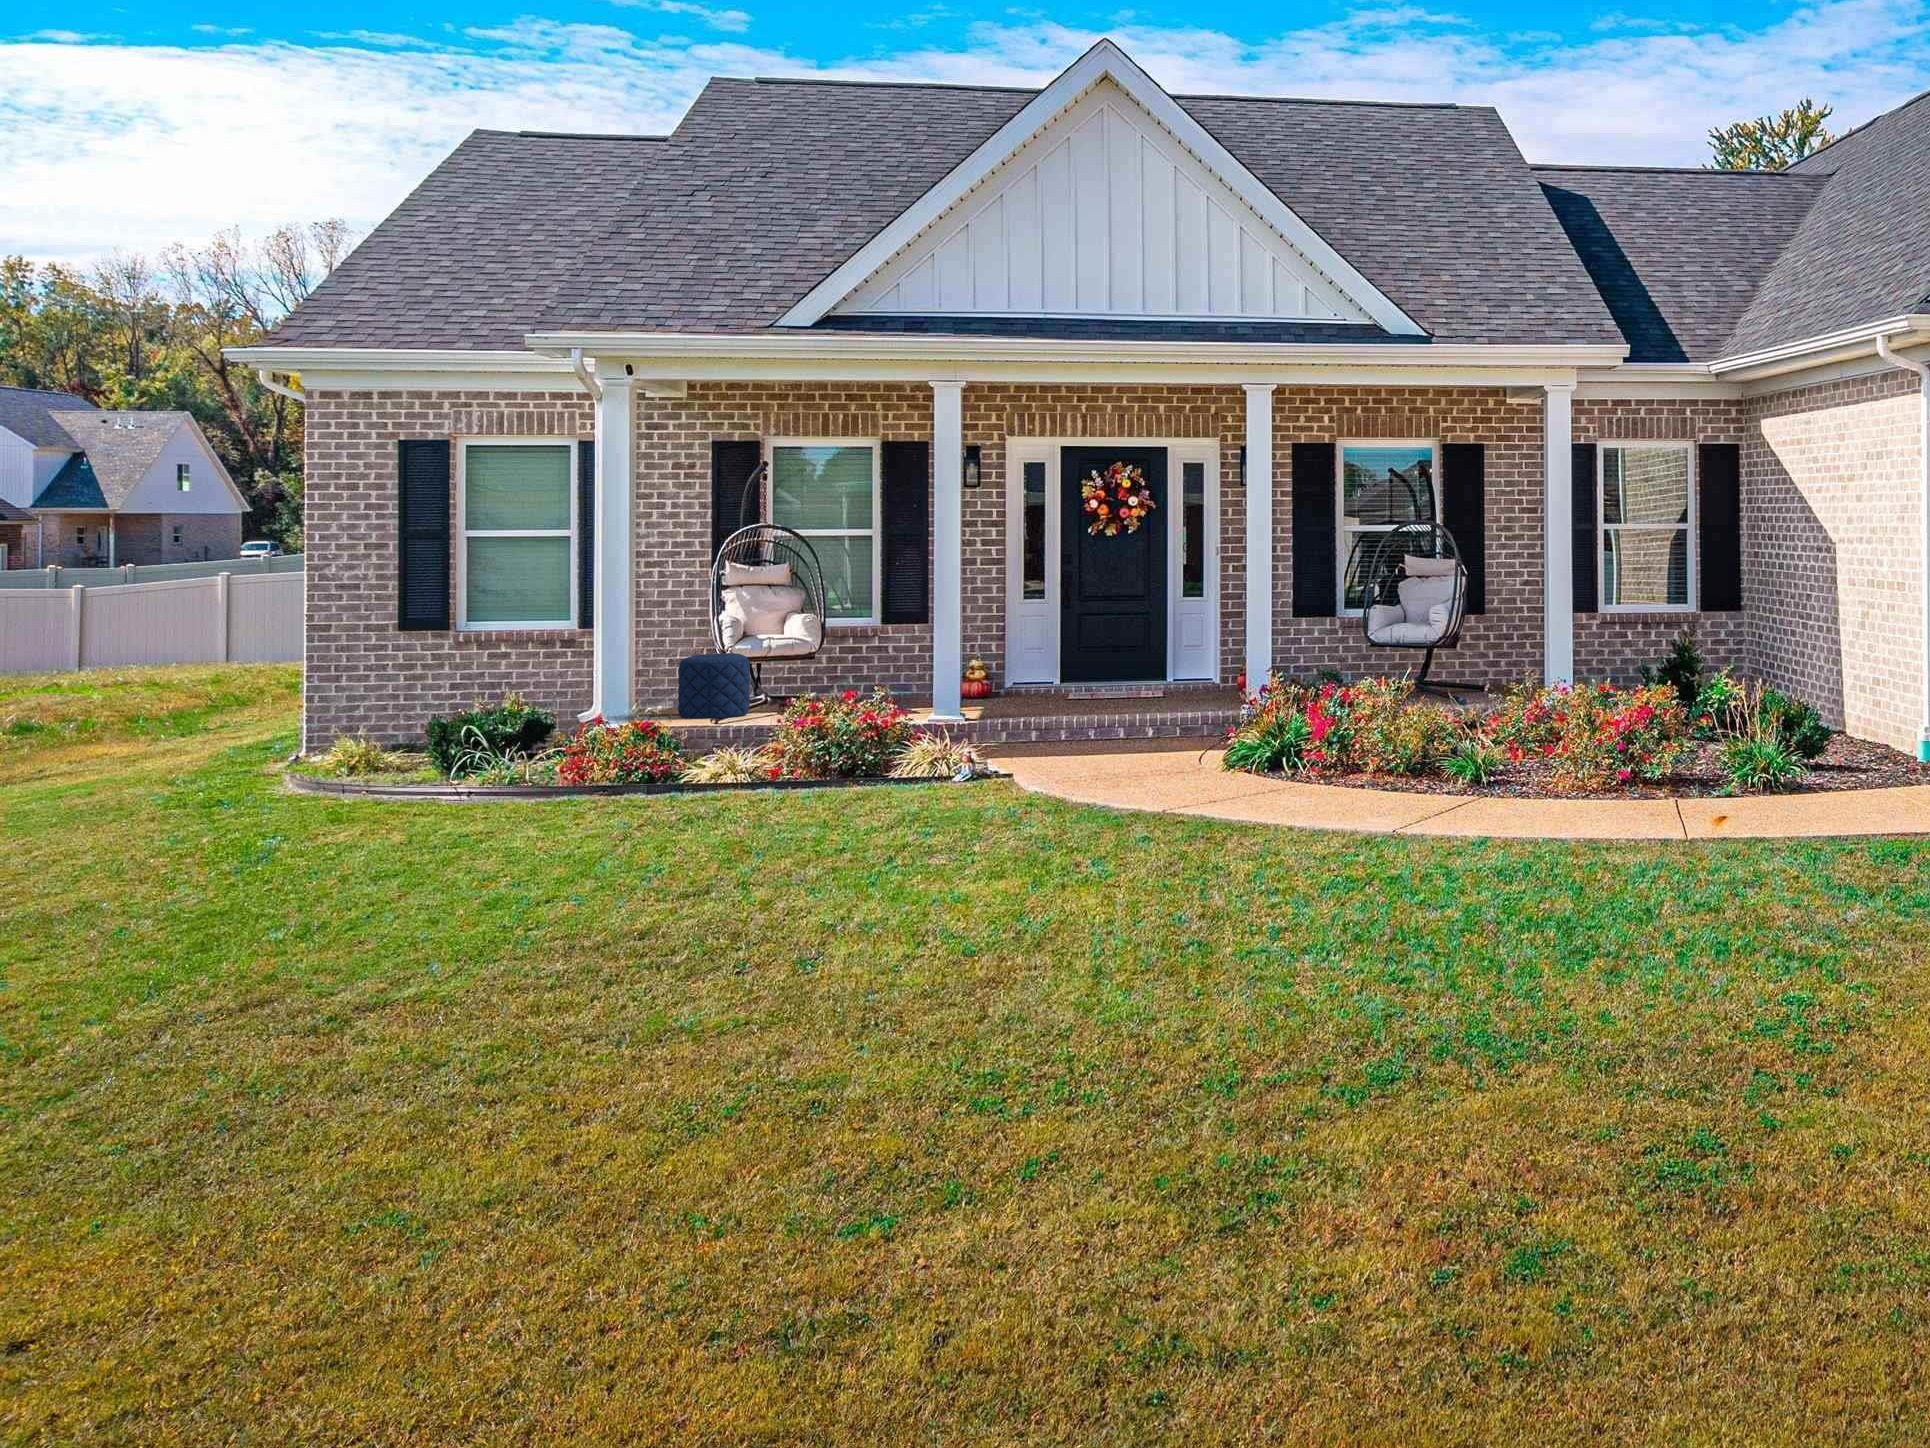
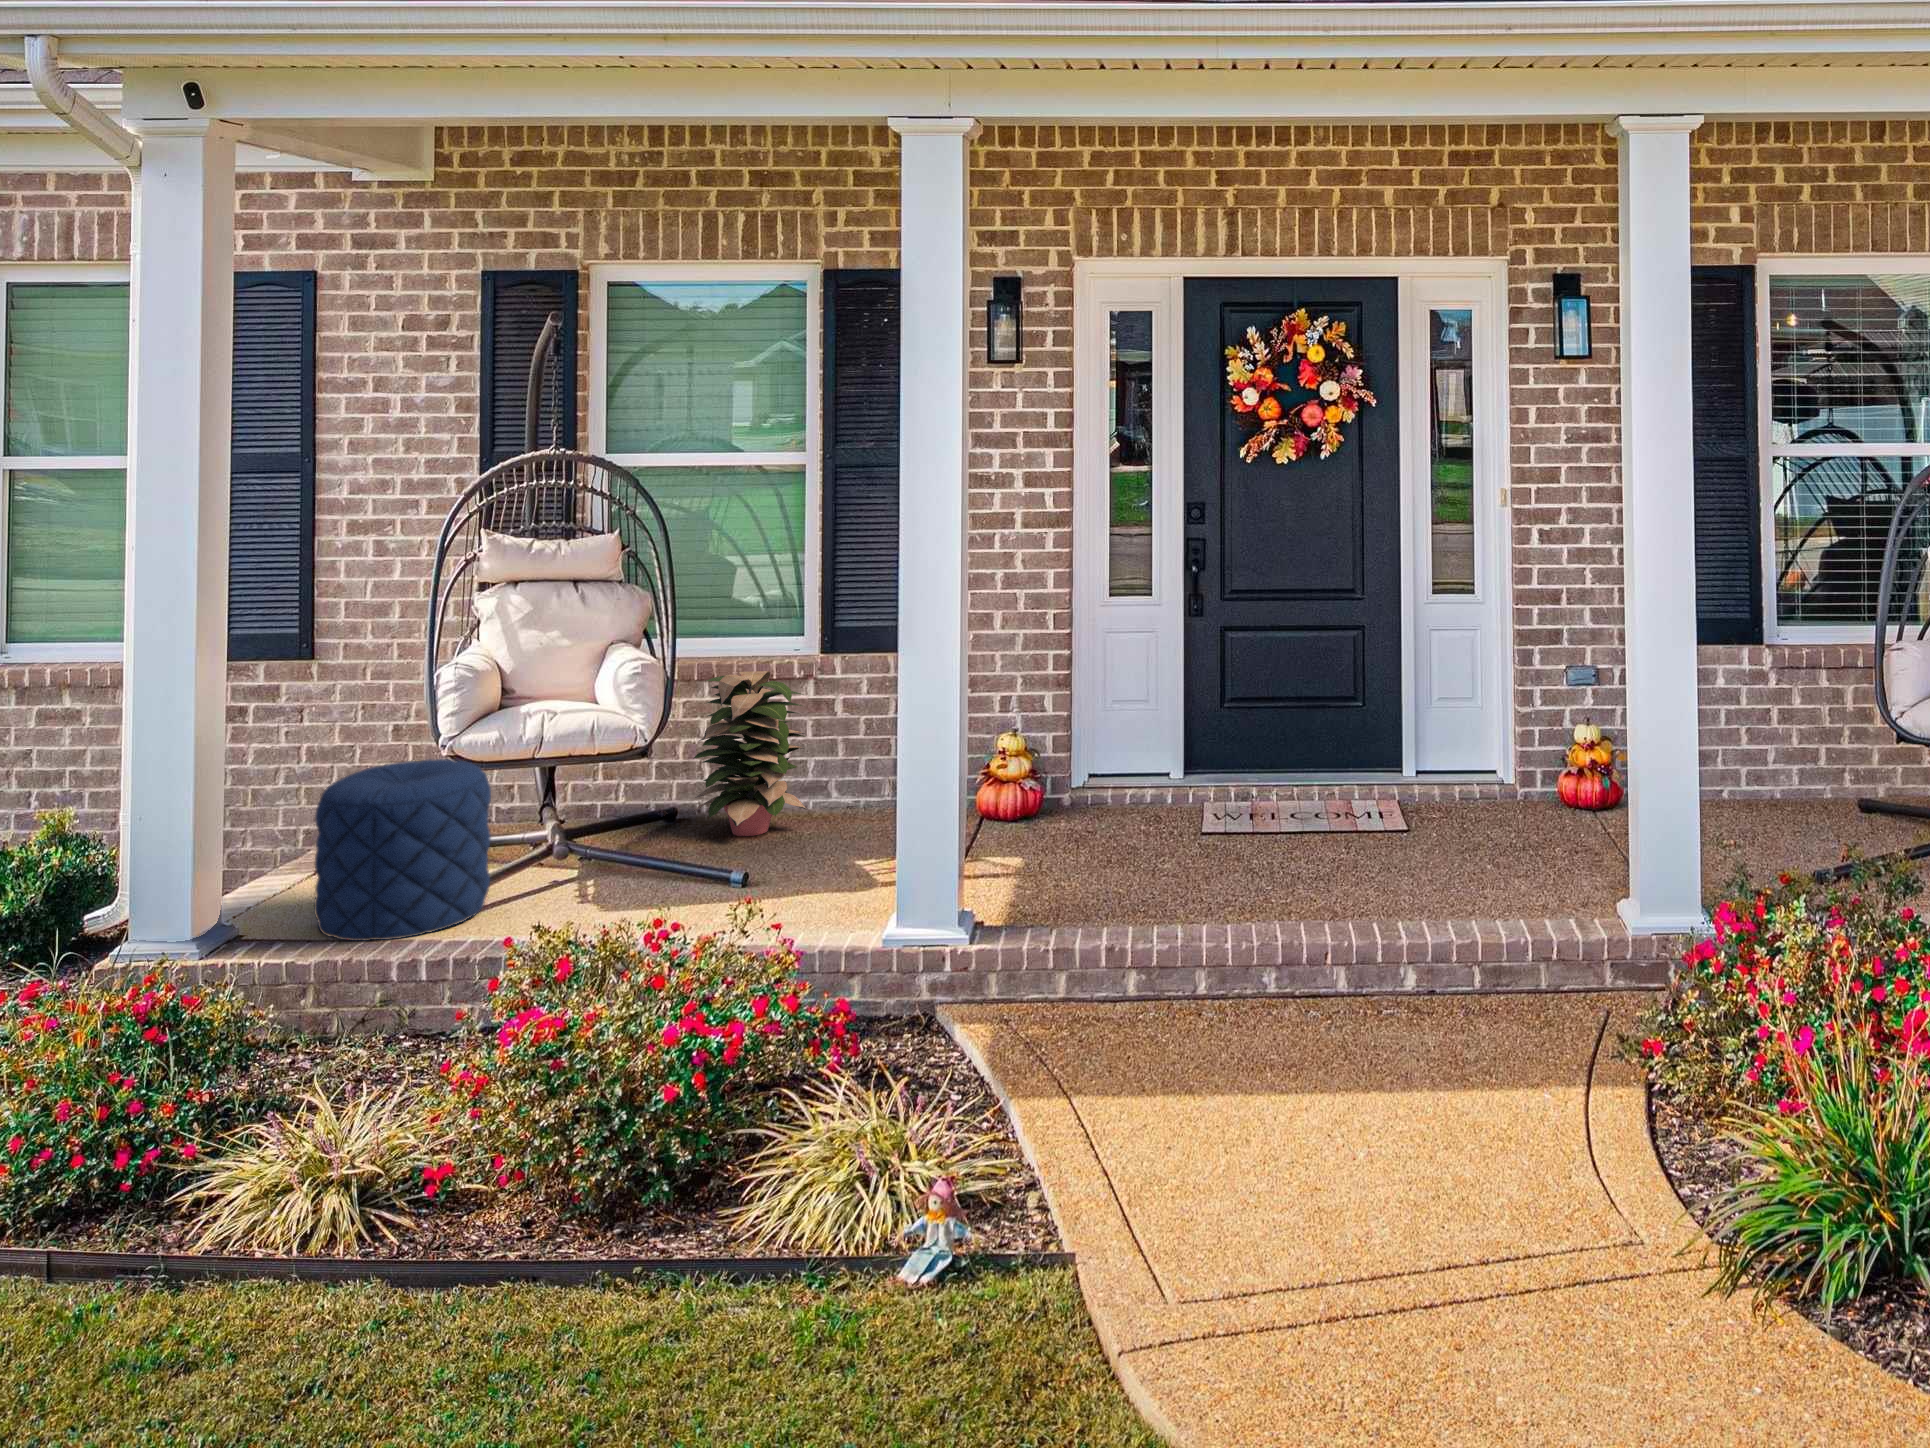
decorative plant: none [822,630,879,704] -> present [692,671,807,836]

